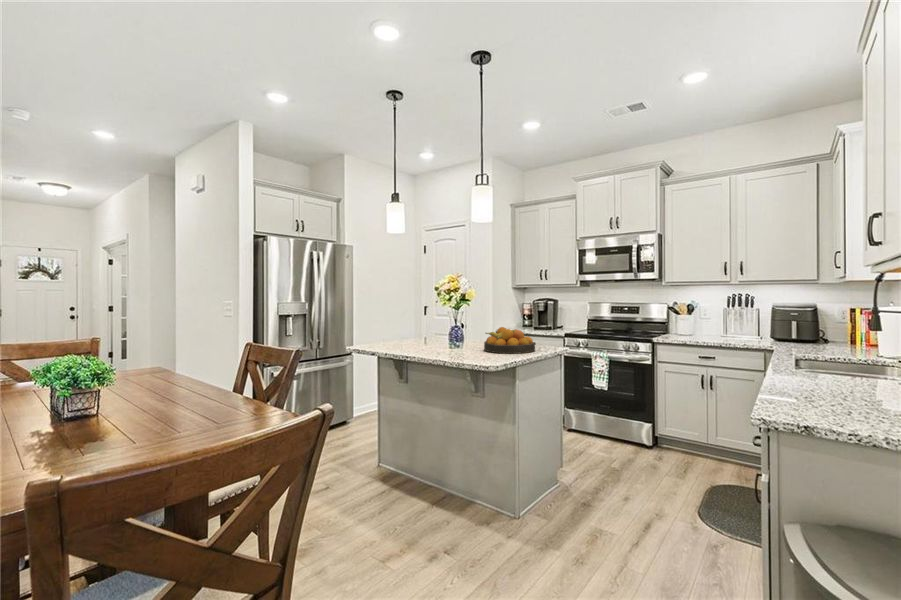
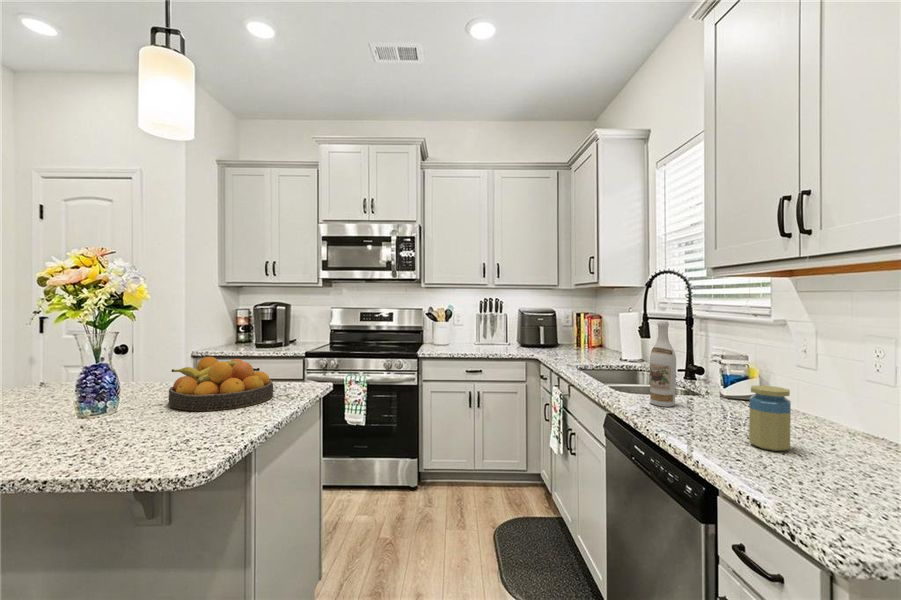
wine bottle: none [805,311,830,378] -> present [650,321,676,407]
jar: none [833,355,868,400] -> present [749,385,791,451]

